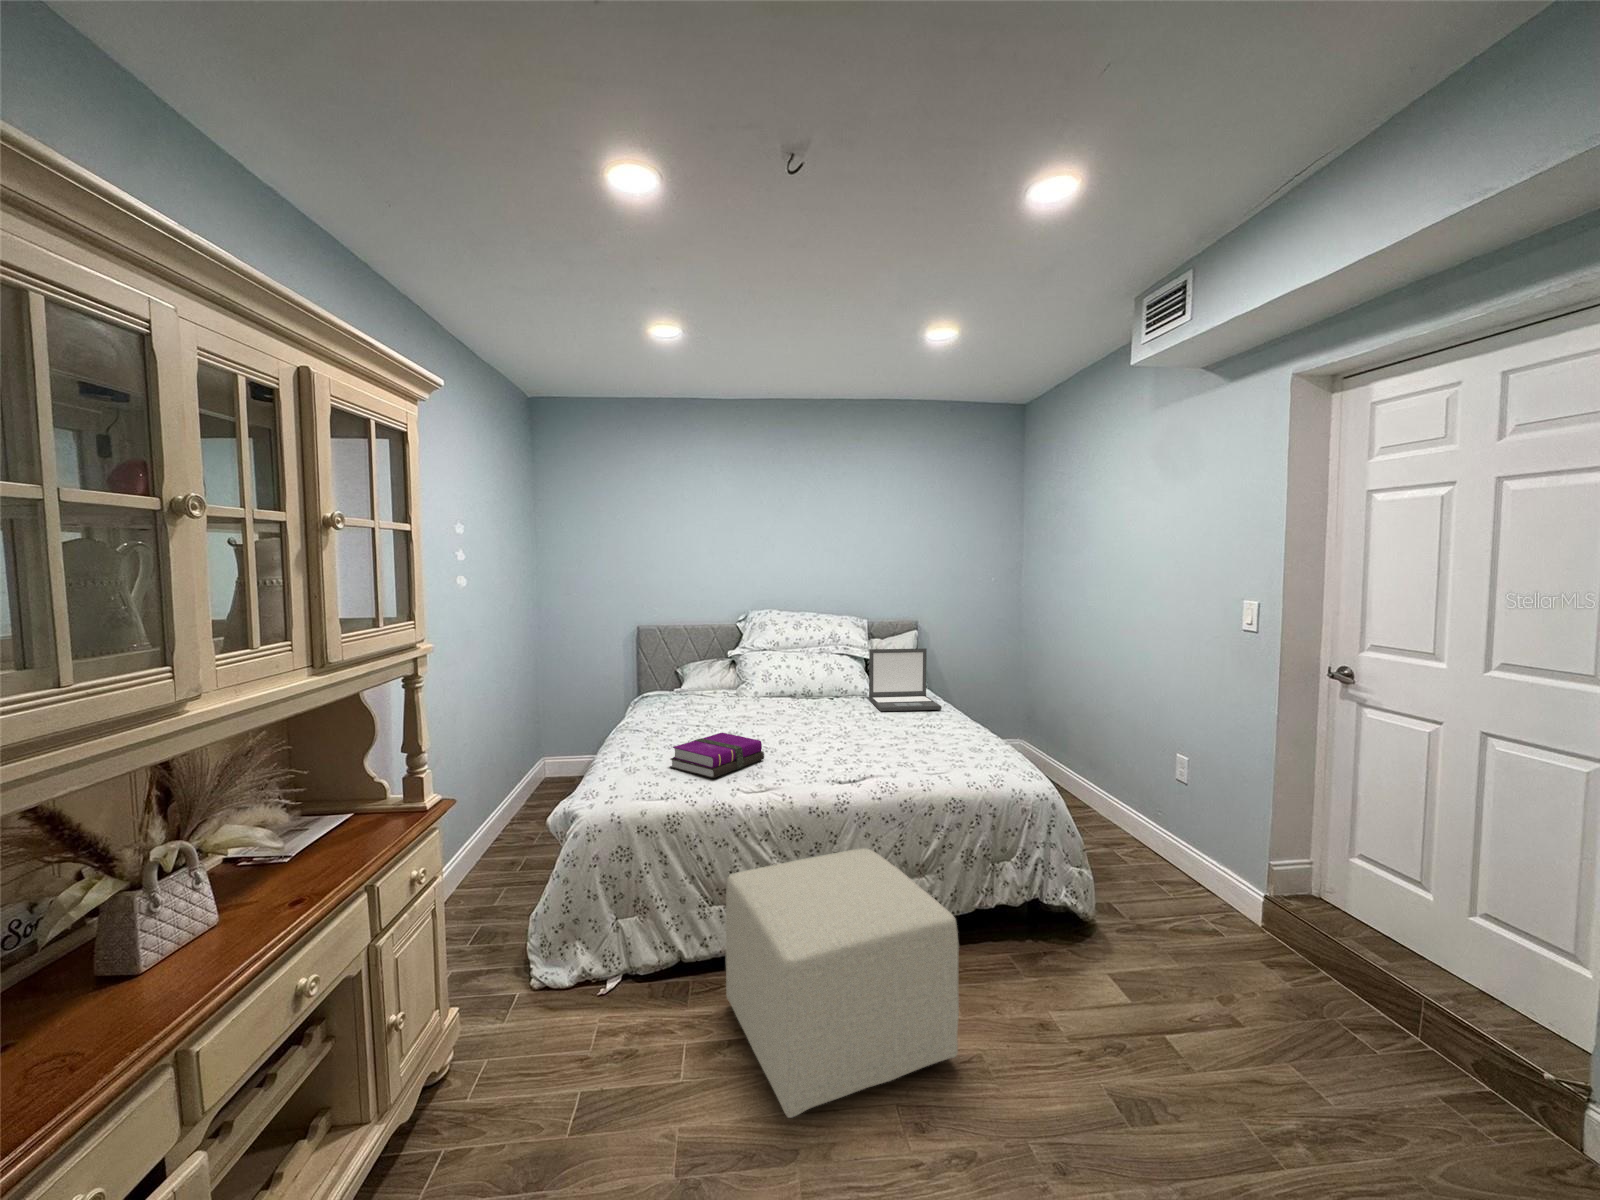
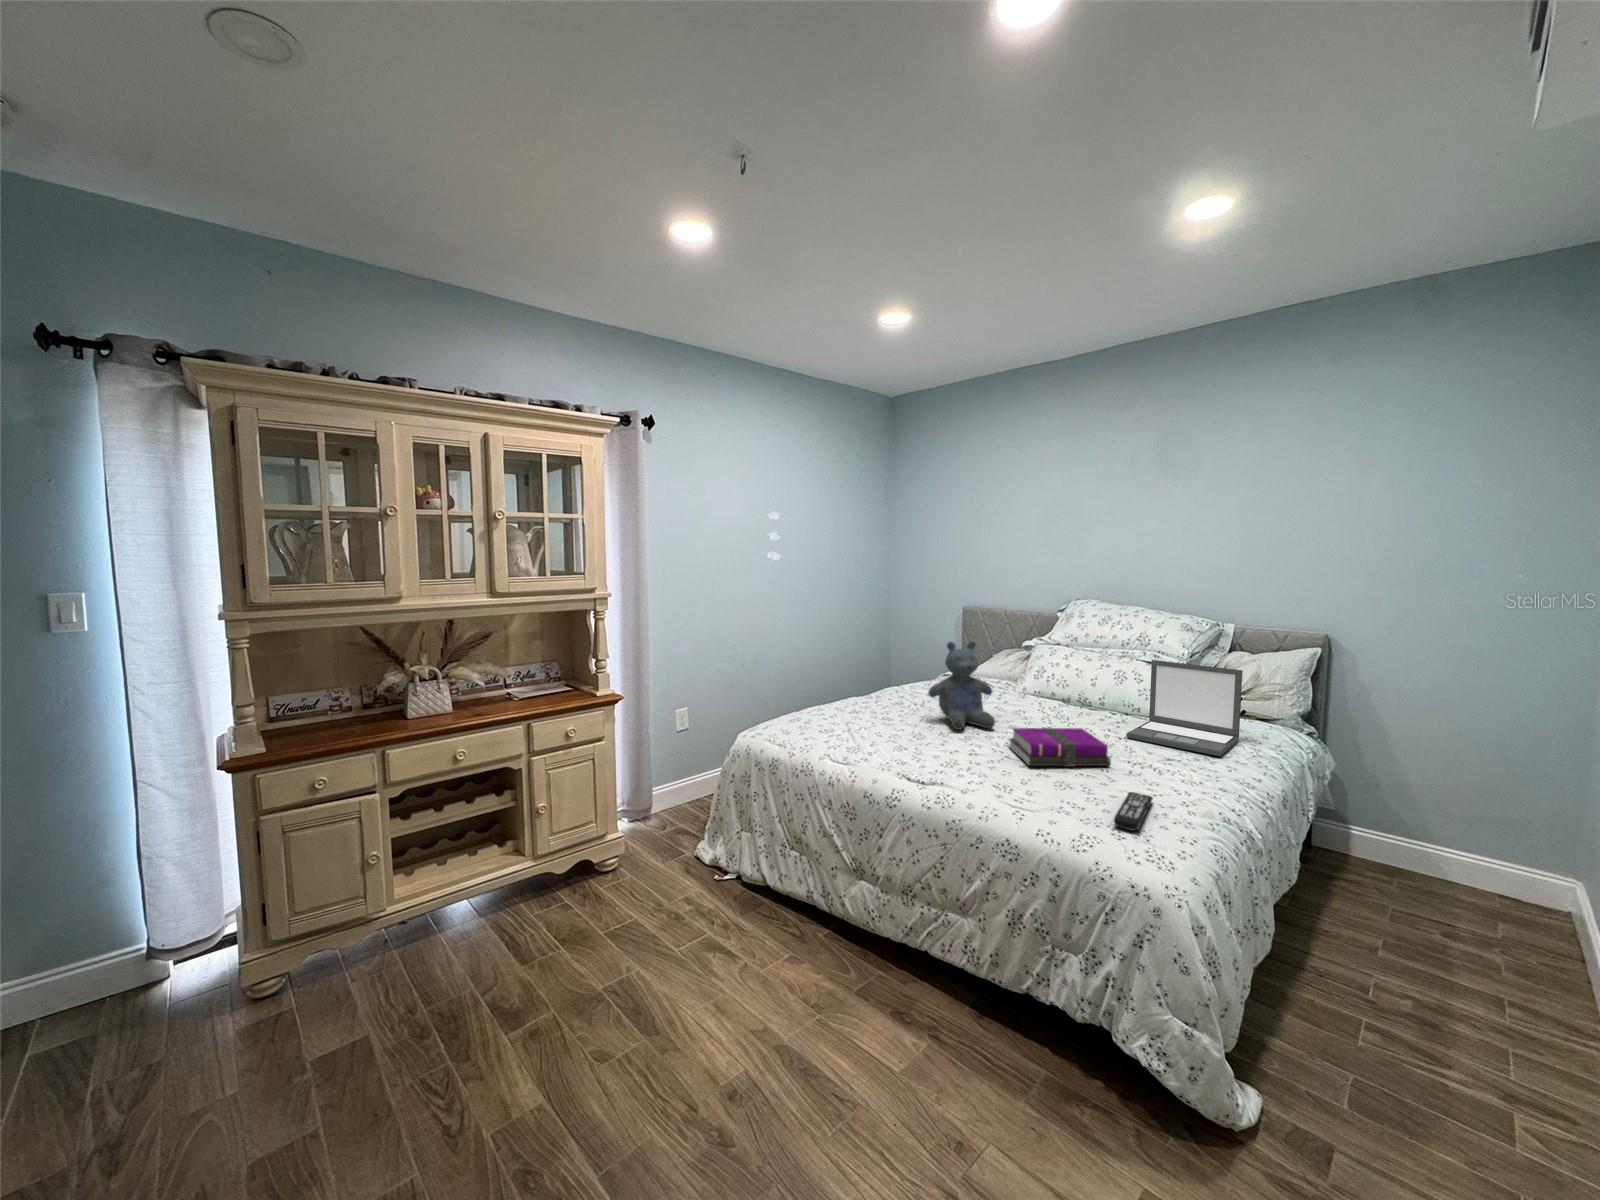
stuffed bear: none [747,650,806,735] -> present [928,641,995,730]
notebook: present [670,733,764,778] -> present [1009,728,1111,767]
remote control: none [964,740,1011,762] -> present [1113,792,1153,831]
ottoman: present [726,848,959,1118] -> none [668,818,895,1080]

